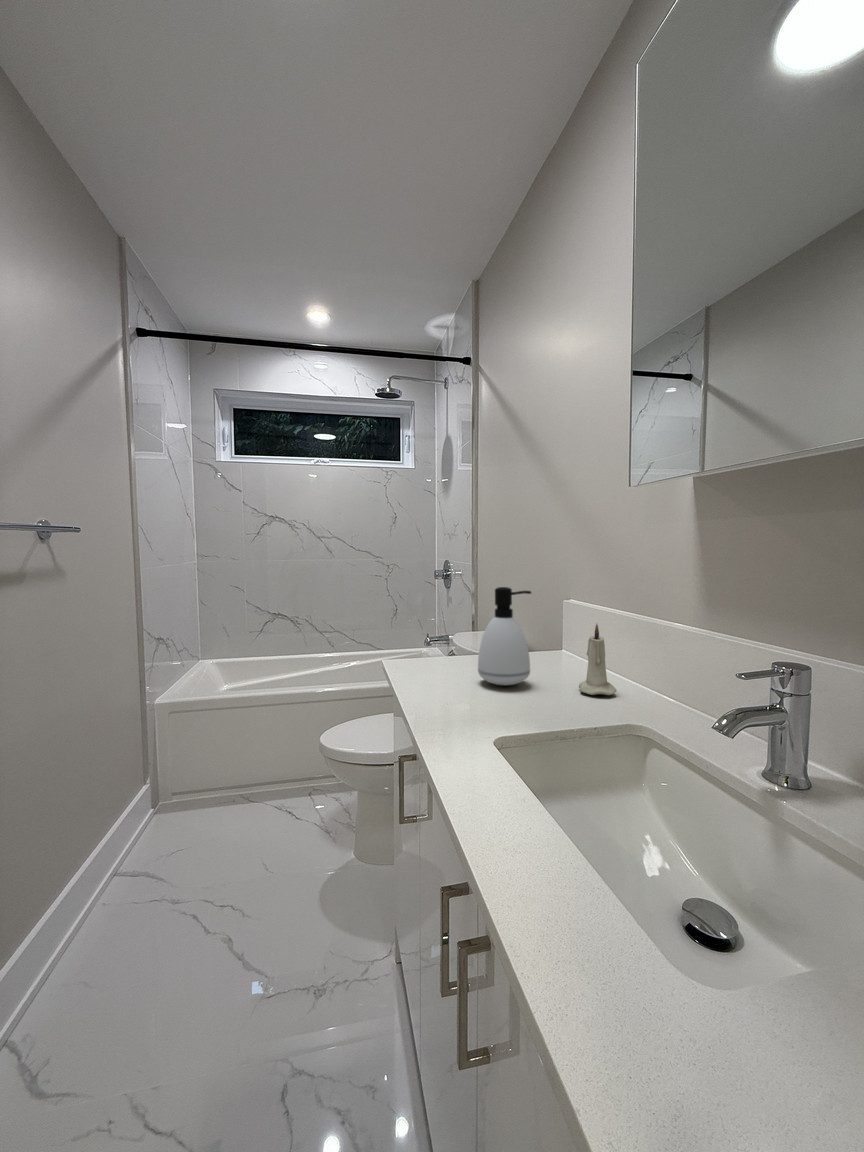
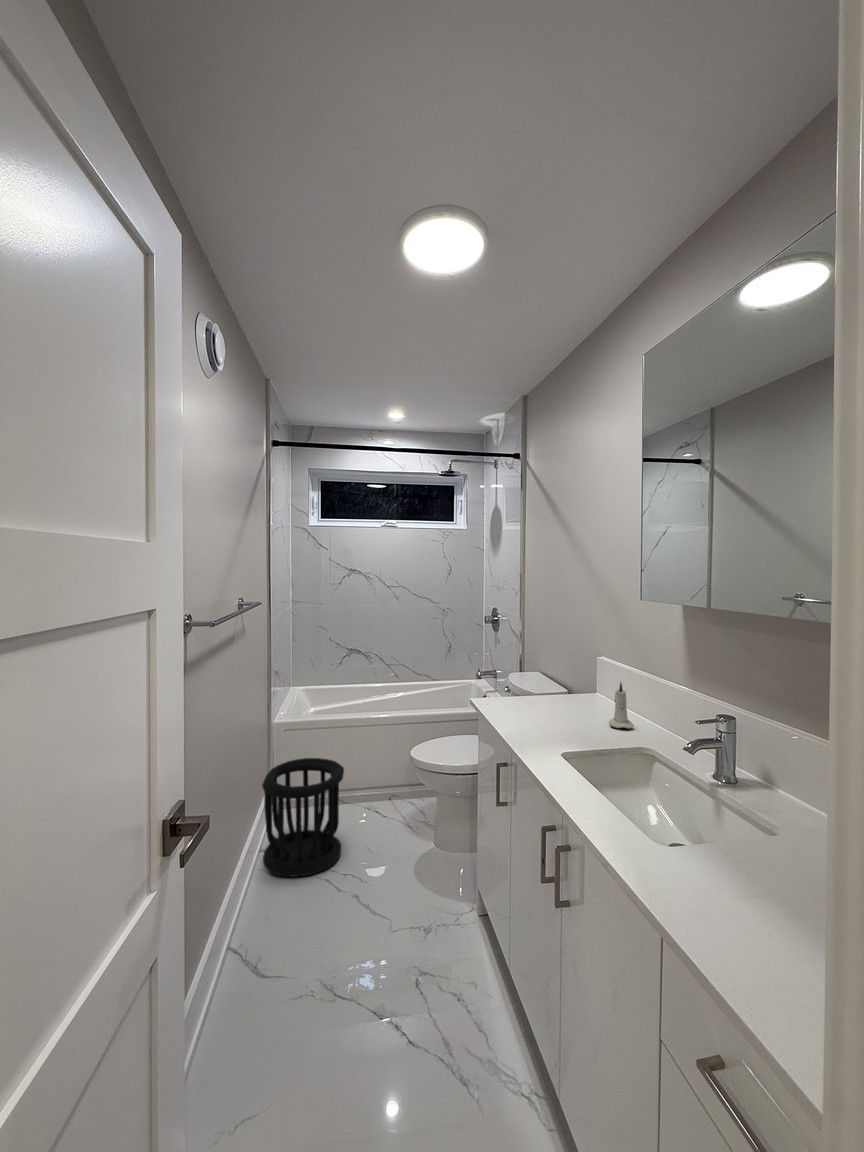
soap dispenser: present [478,587,531,685] -> none [542,655,578,720]
wastebasket: none [106,747,230,911] -> present [262,758,344,877]

